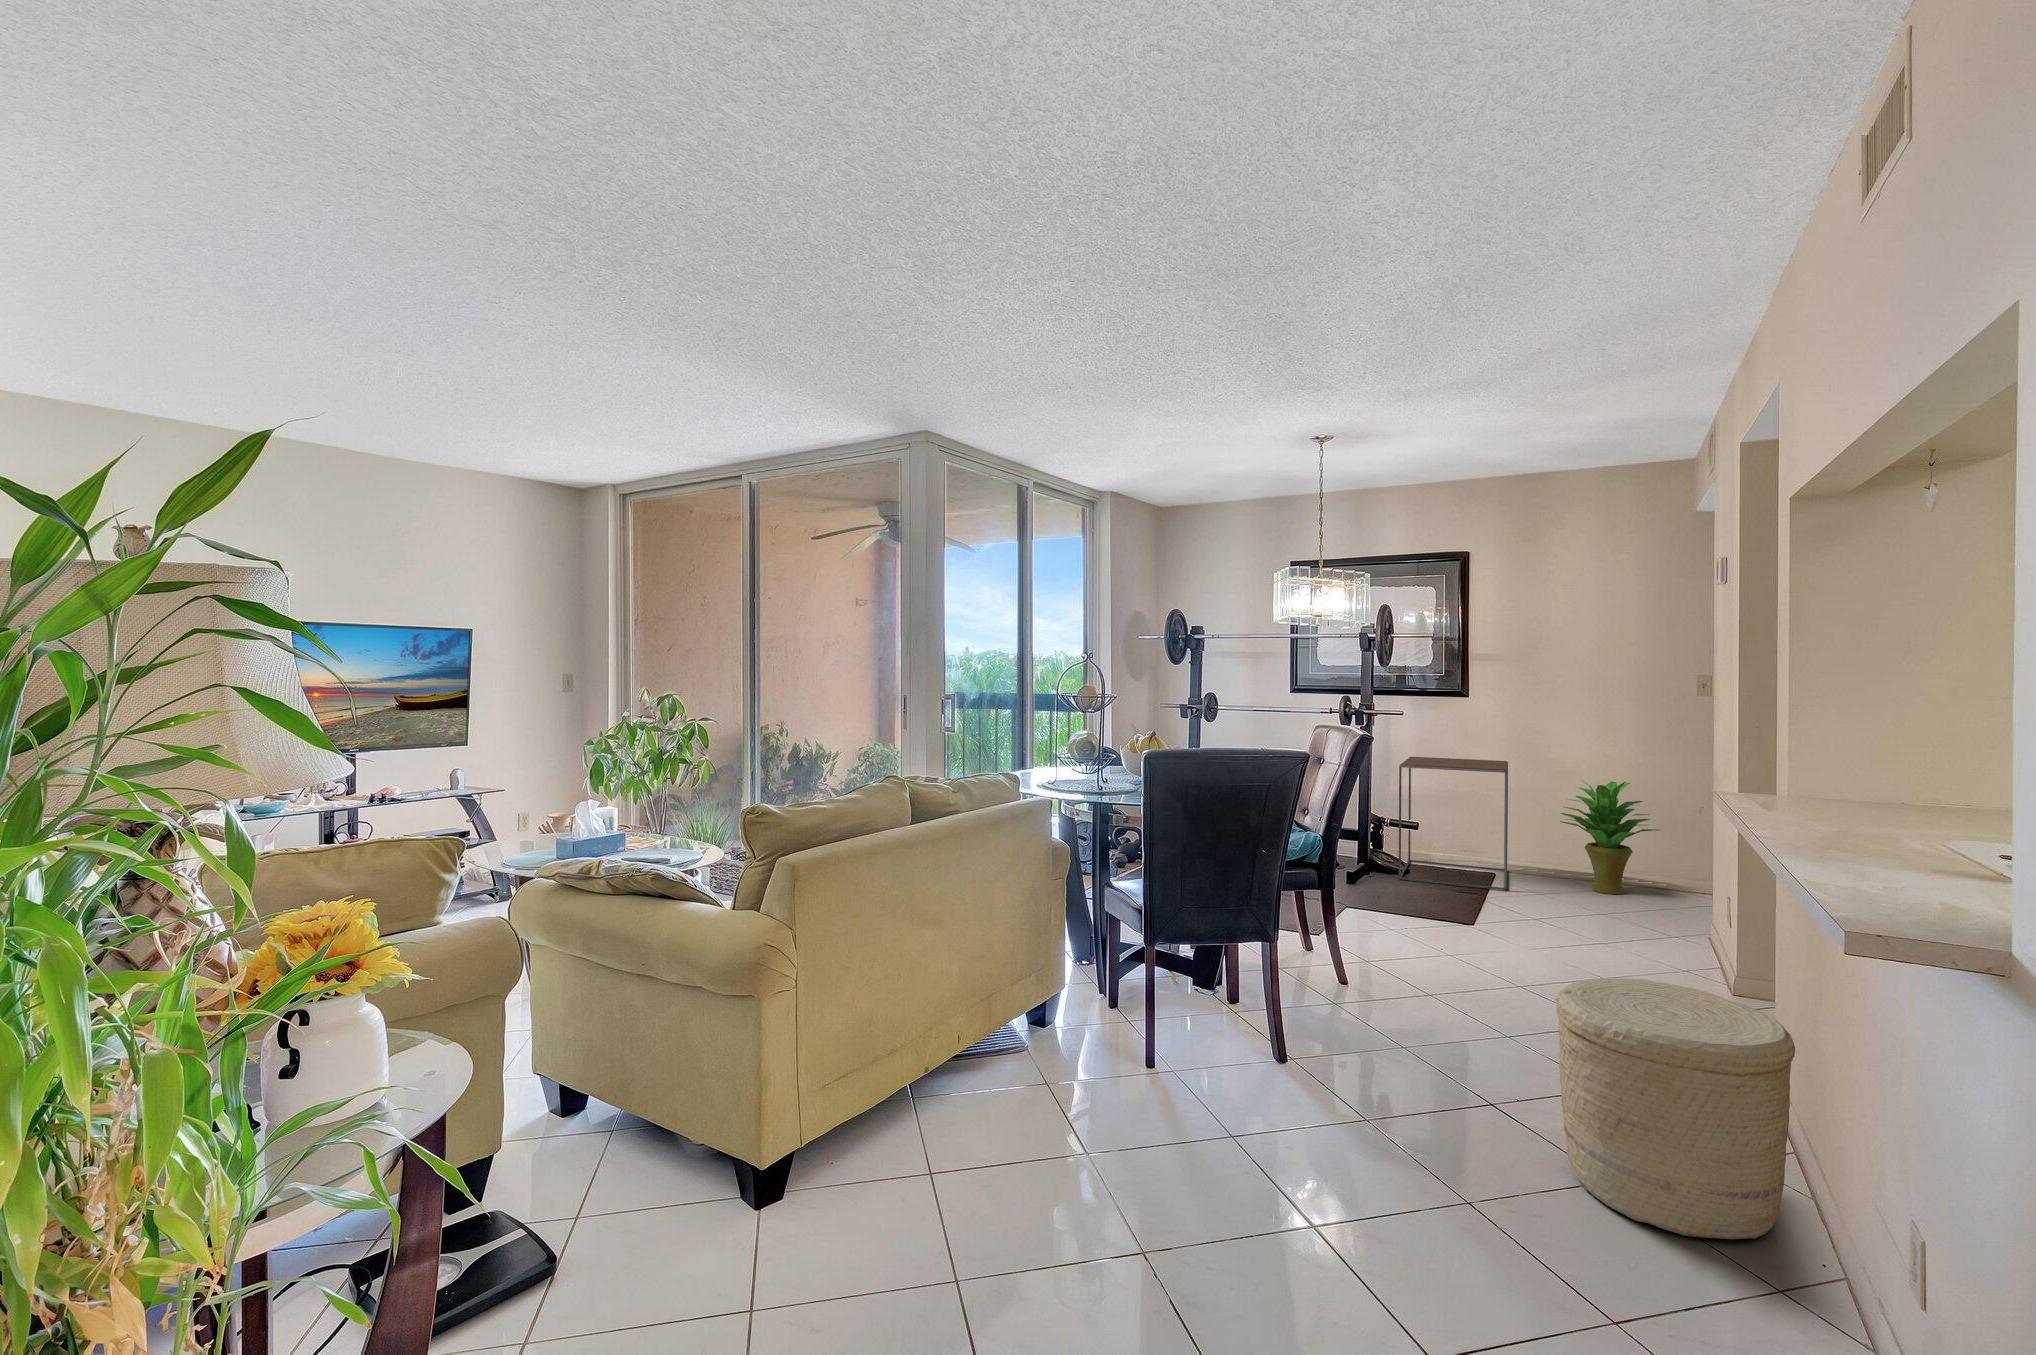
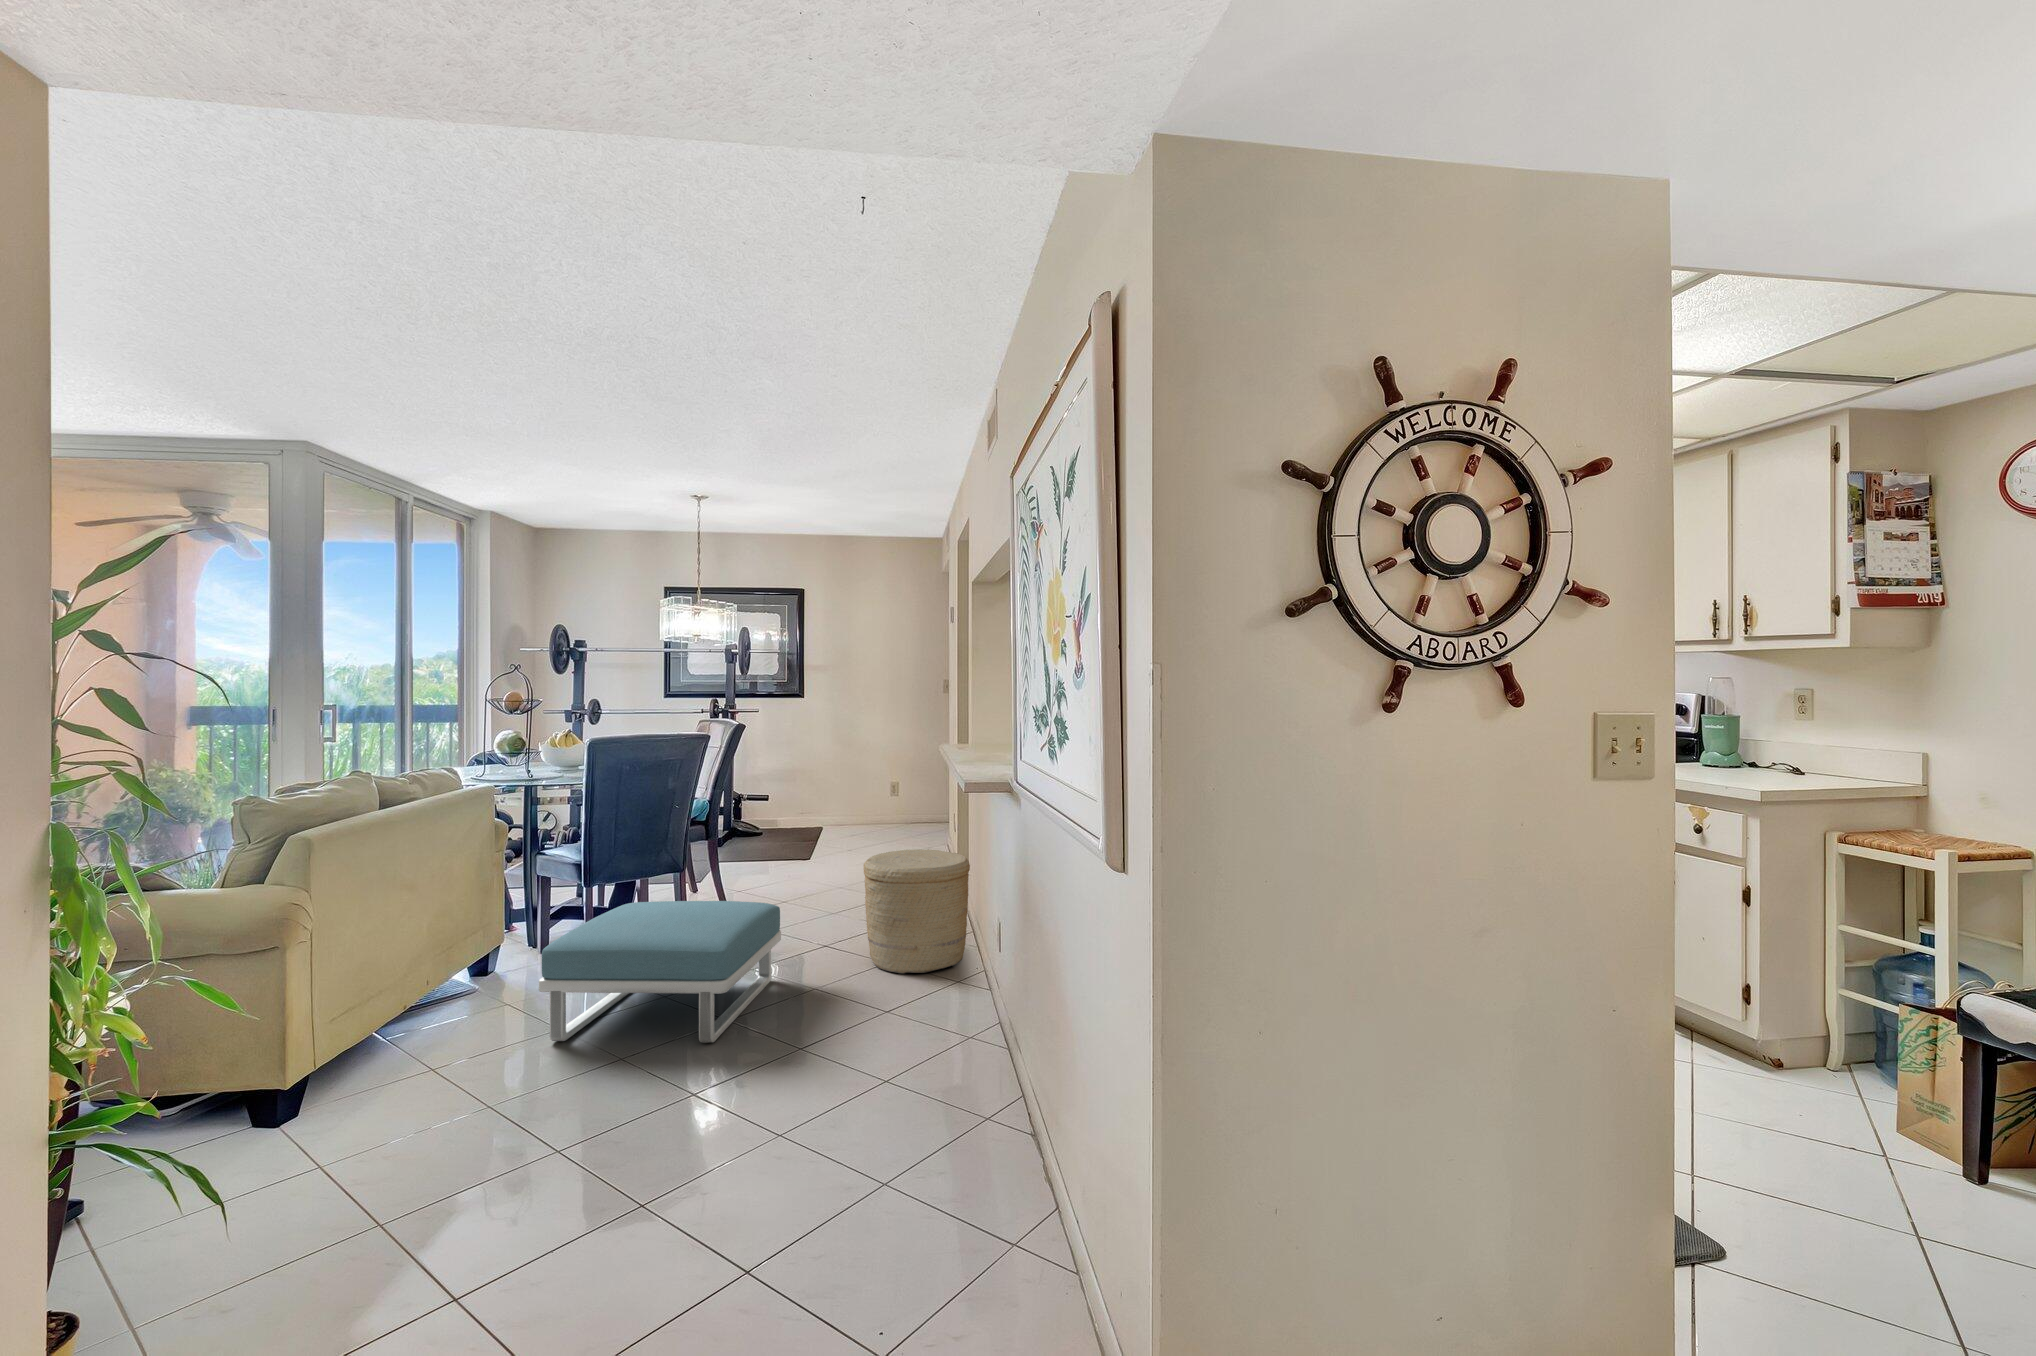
side table: present [1398,757,1508,890] -> none [756,745,831,840]
potted plant: present [1560,781,1660,894] -> none [865,753,923,831]
footstool: none [1052,982,1404,1271] -> present [539,901,781,1042]

